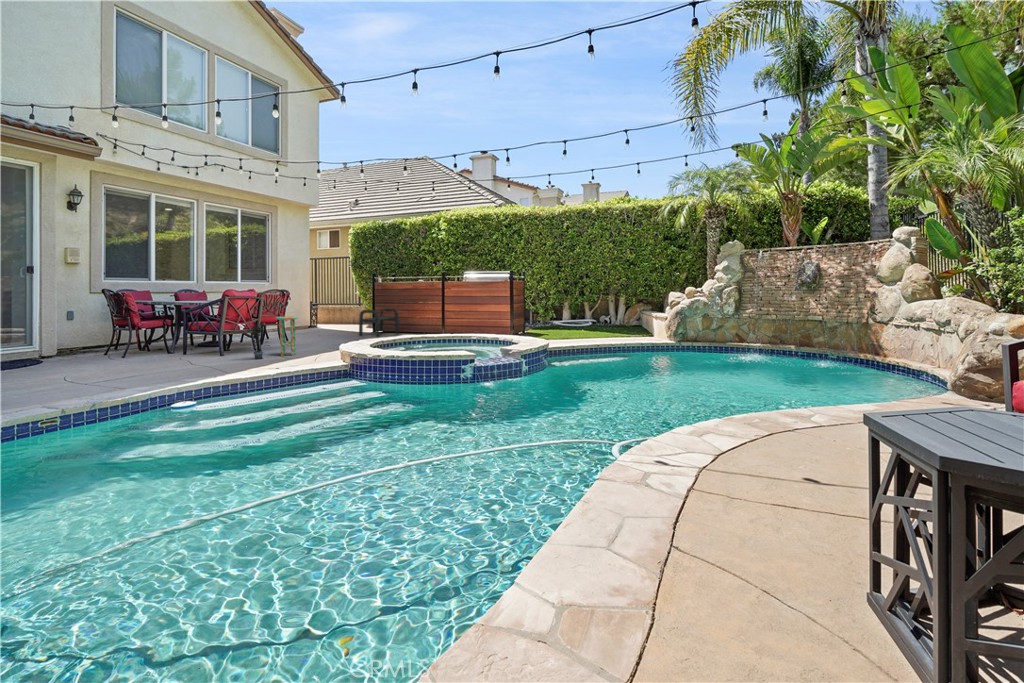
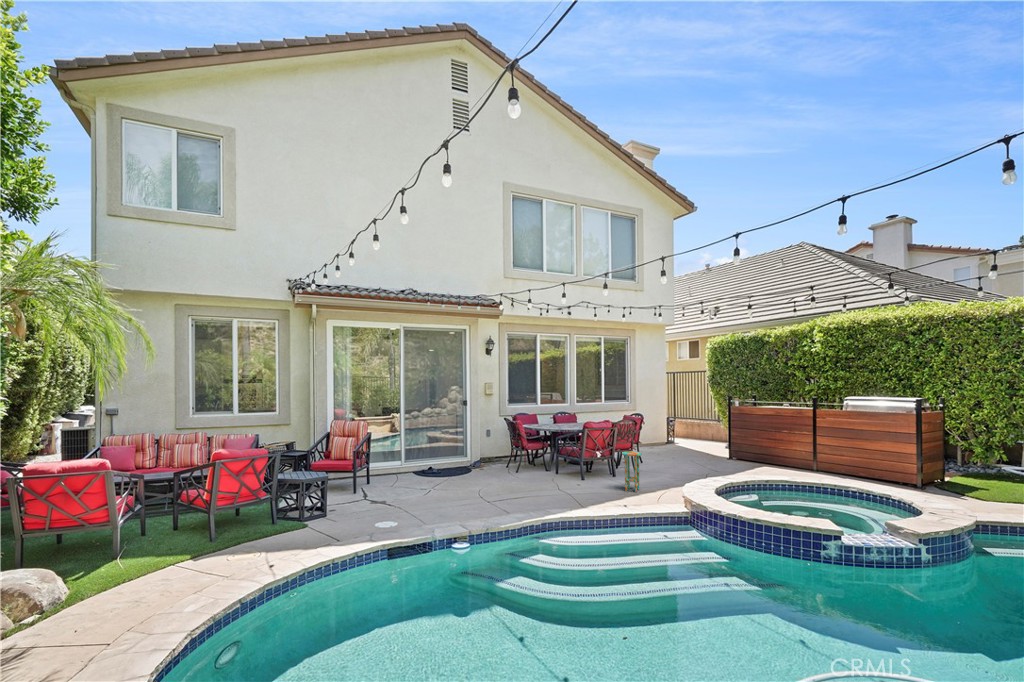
bench: present [359,309,399,337] -> none [714,433,762,468]
potted plant: present [251,322,266,359] -> none [597,458,612,494]

